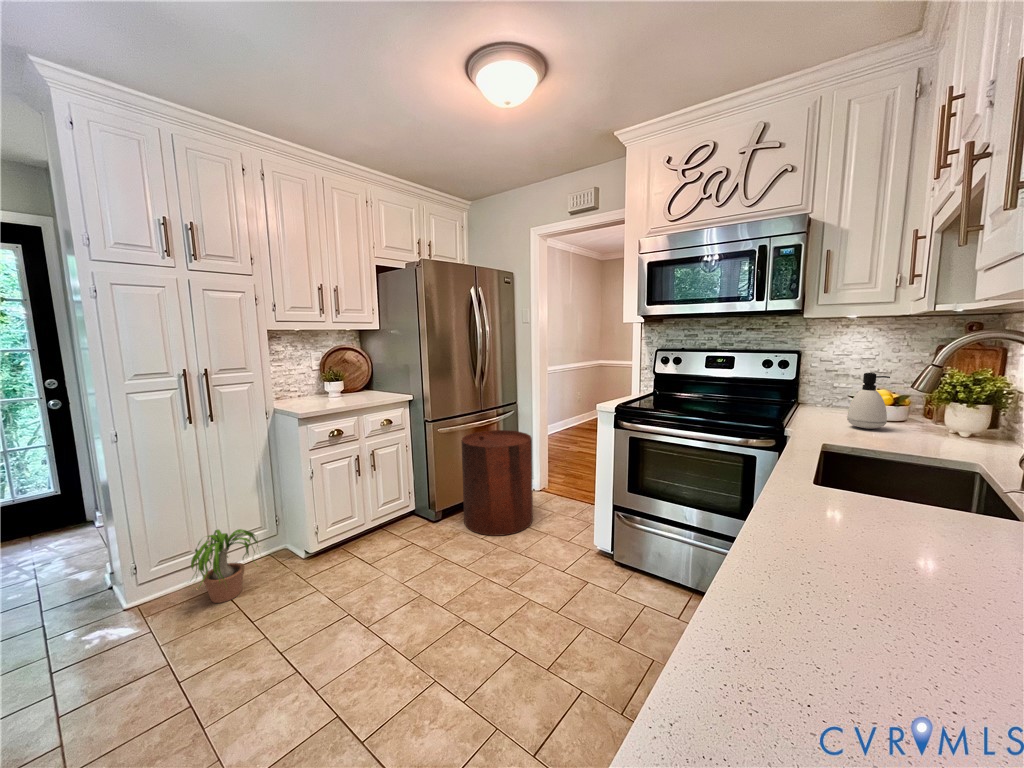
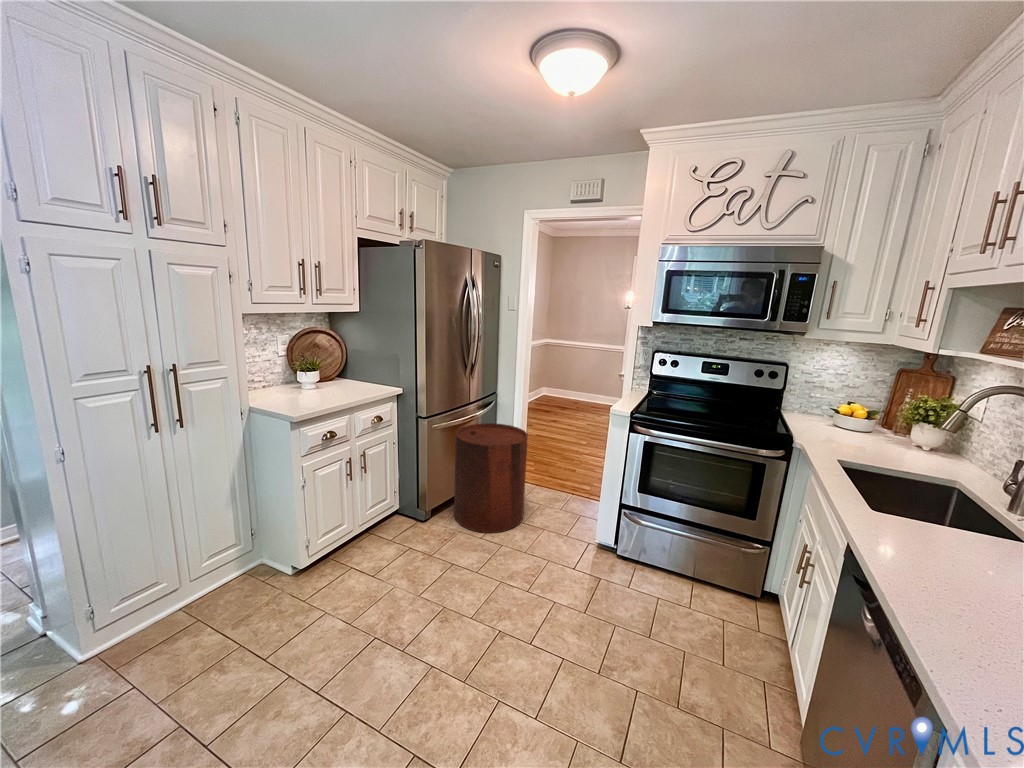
soap dispenser: present [847,373,890,429] -> none [842,395,884,442]
potted plant: present [191,529,258,603] -> none [166,553,262,641]

